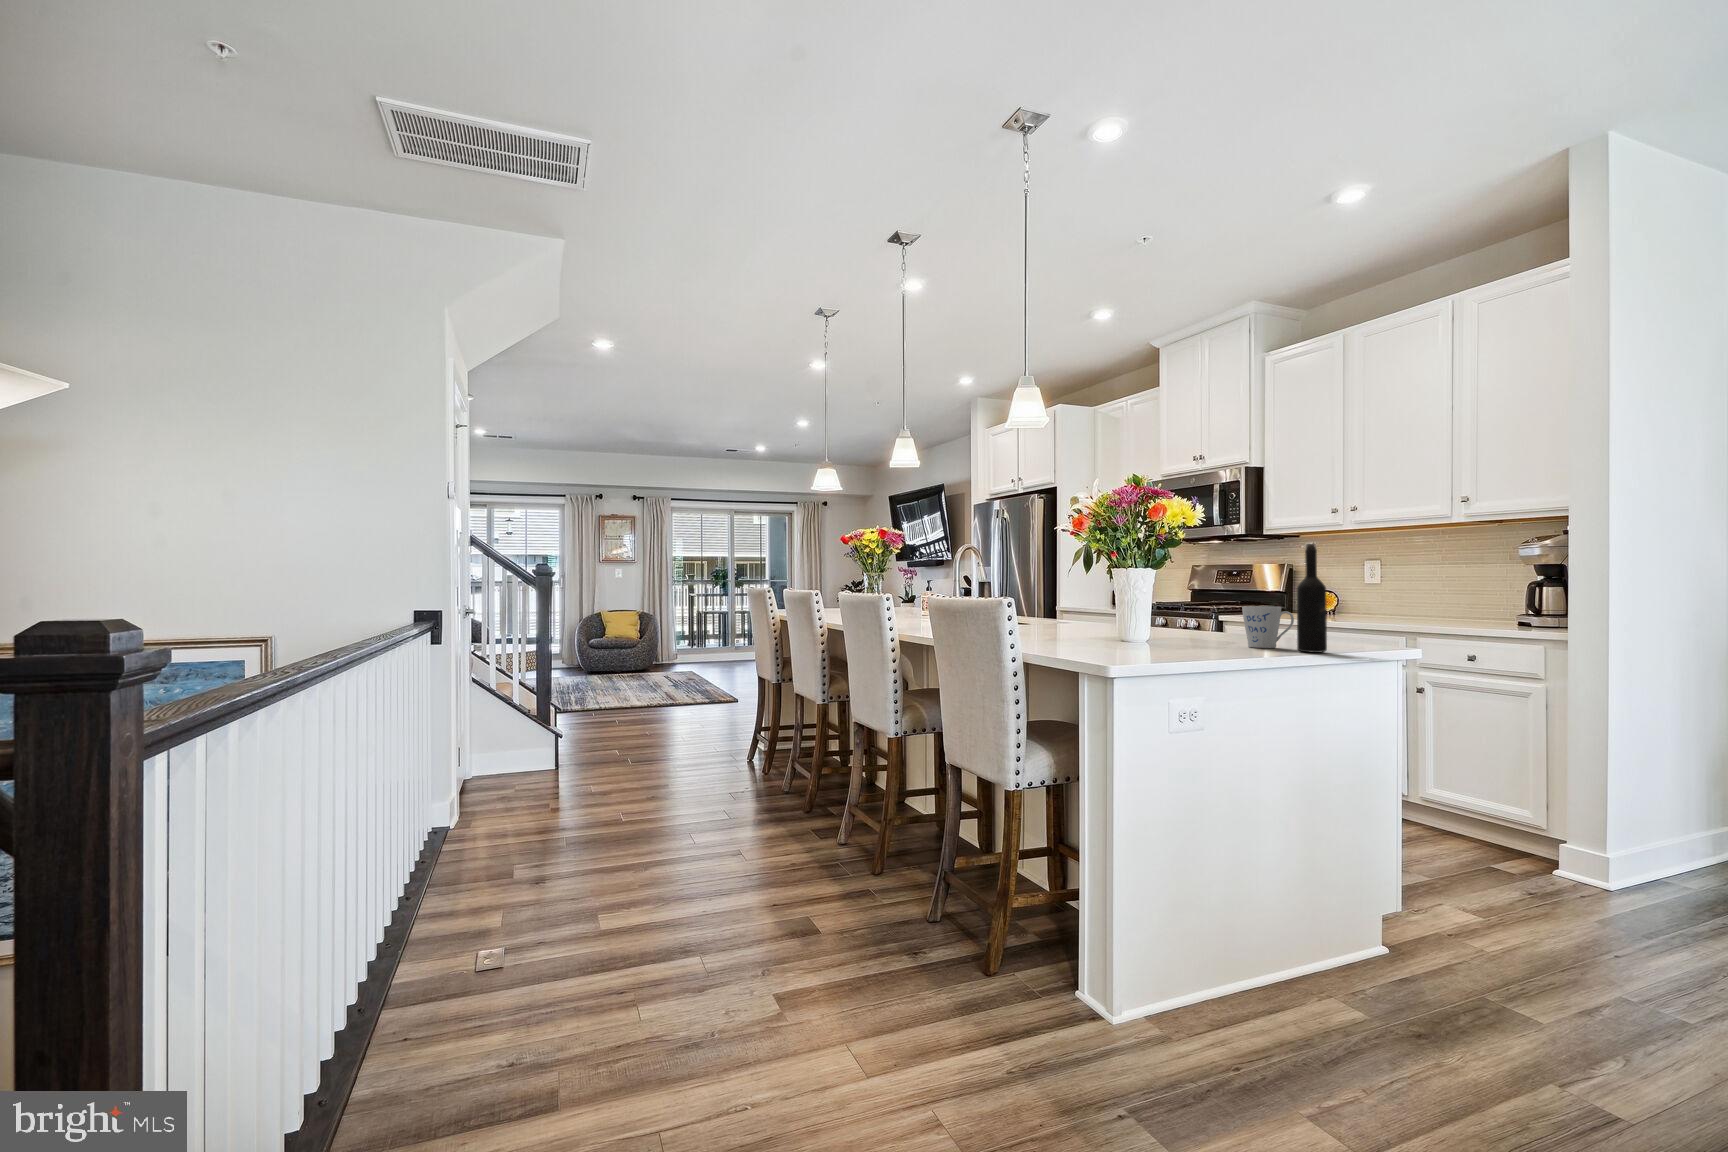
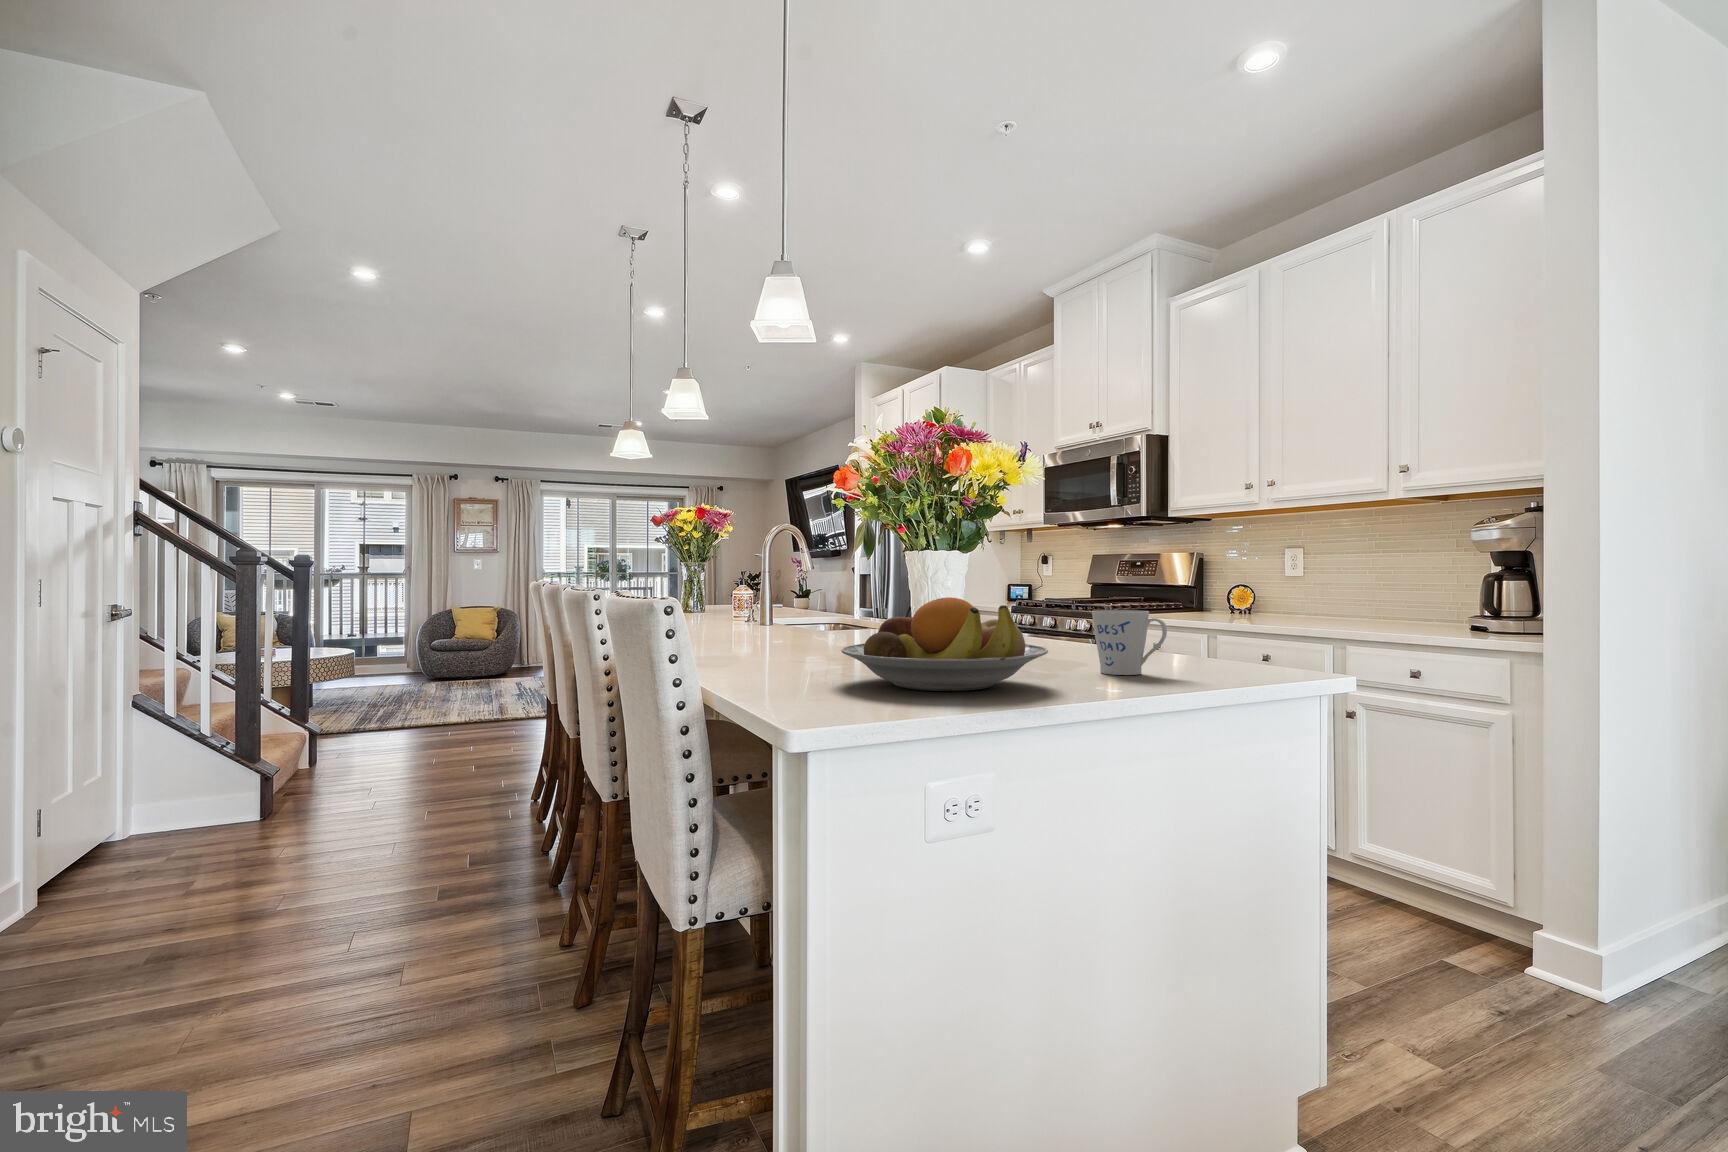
wine bottle: present [1297,544,1327,653] -> none [1166,511,1211,686]
fruit bowl: none [1092,597,1225,653] -> present [841,597,1048,691]

